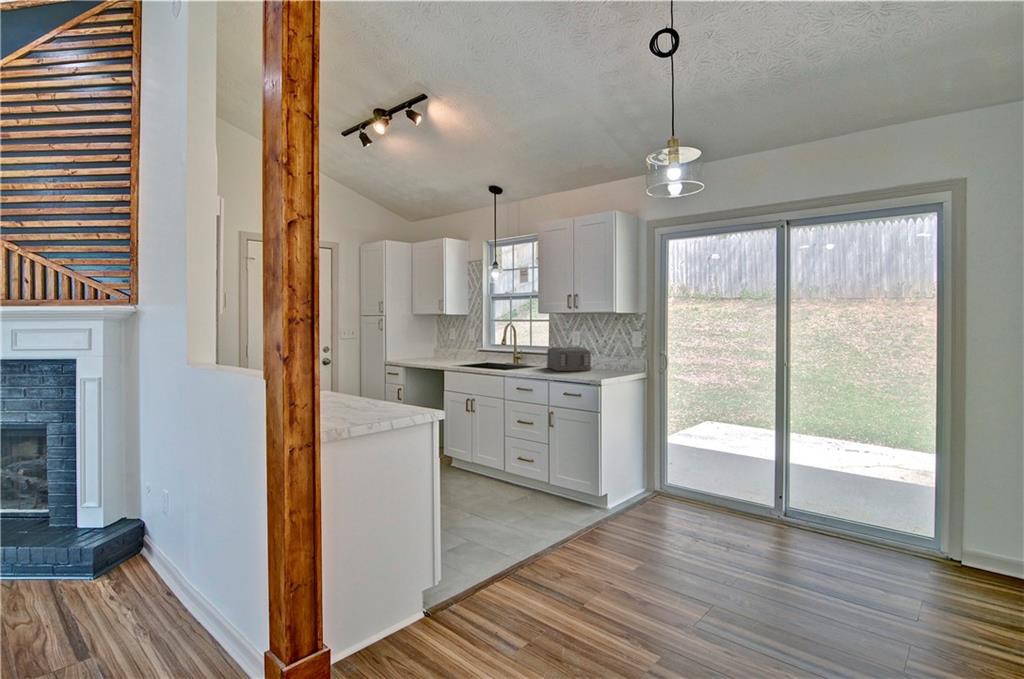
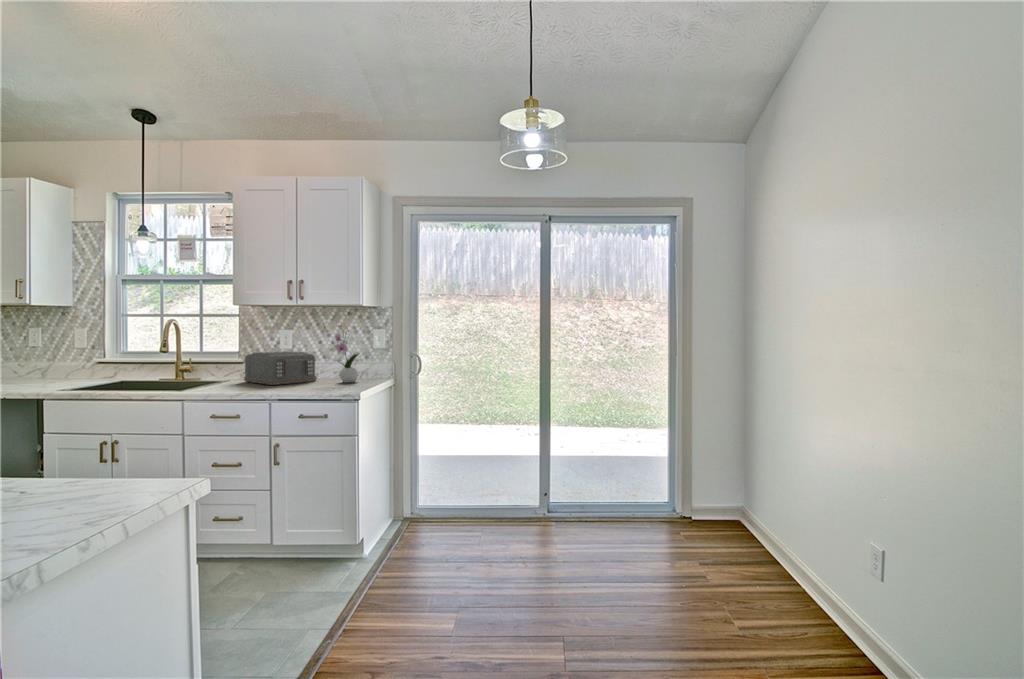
flower arrangement: none [601,329,619,373] -> present [335,325,359,383]

